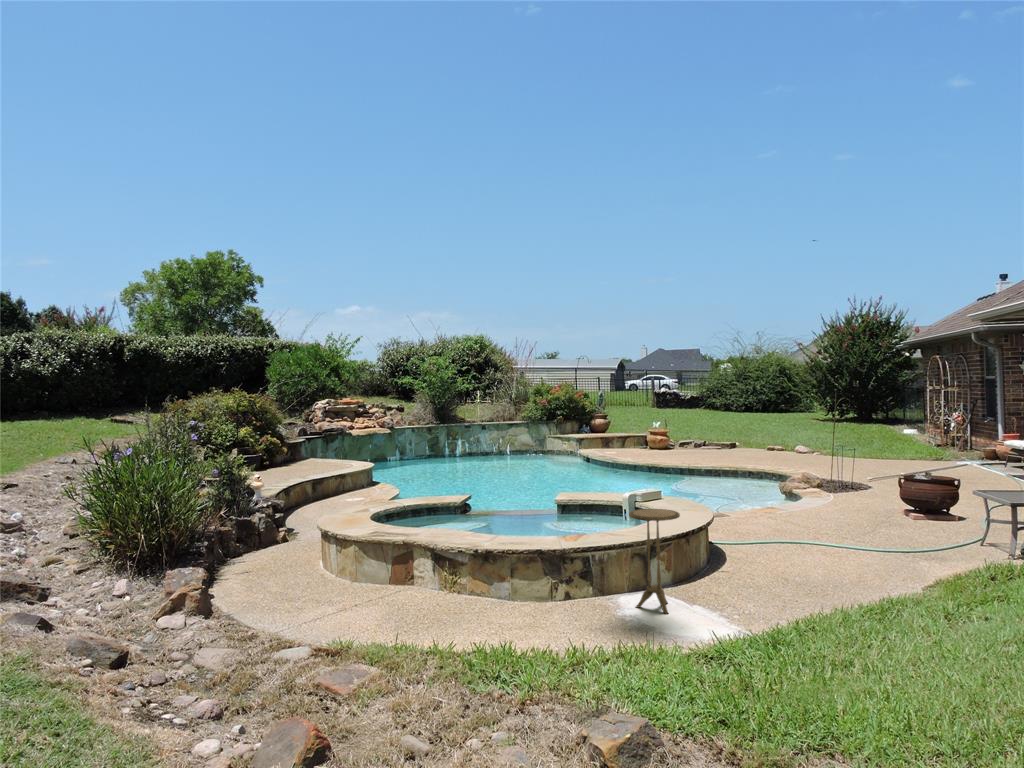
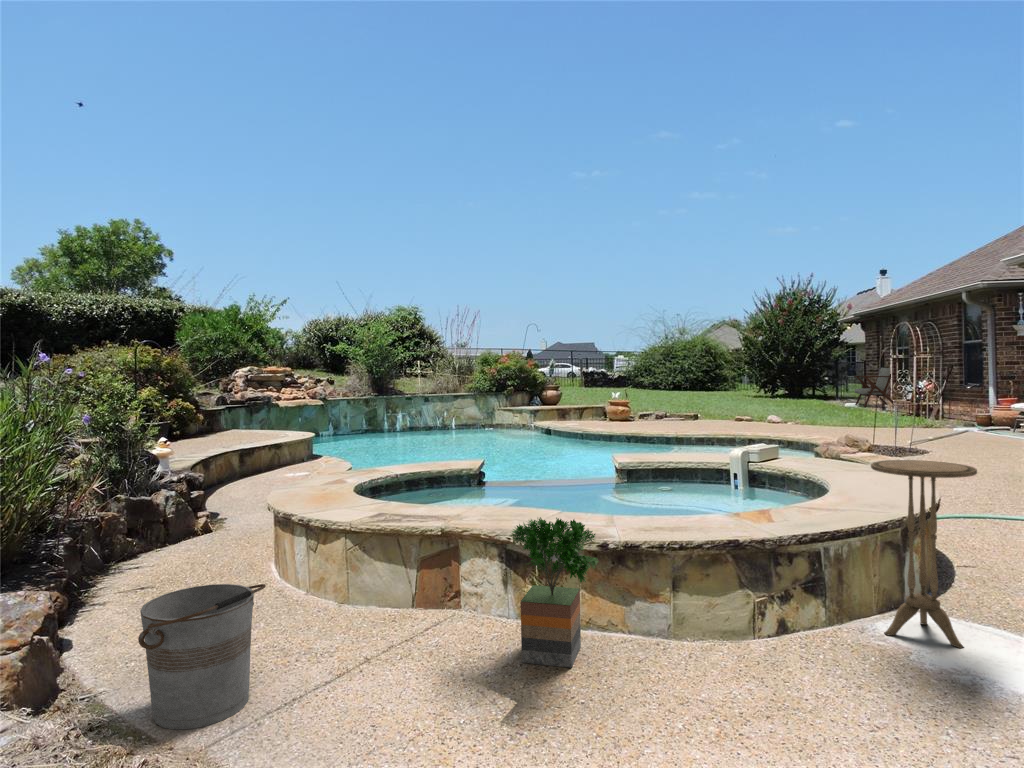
lounge chair: none [895,398,936,437] -> present [854,368,894,407]
potted tree: none [427,536,473,614] -> present [511,517,599,668]
bucket: none [246,564,302,625] -> present [138,584,266,730]

